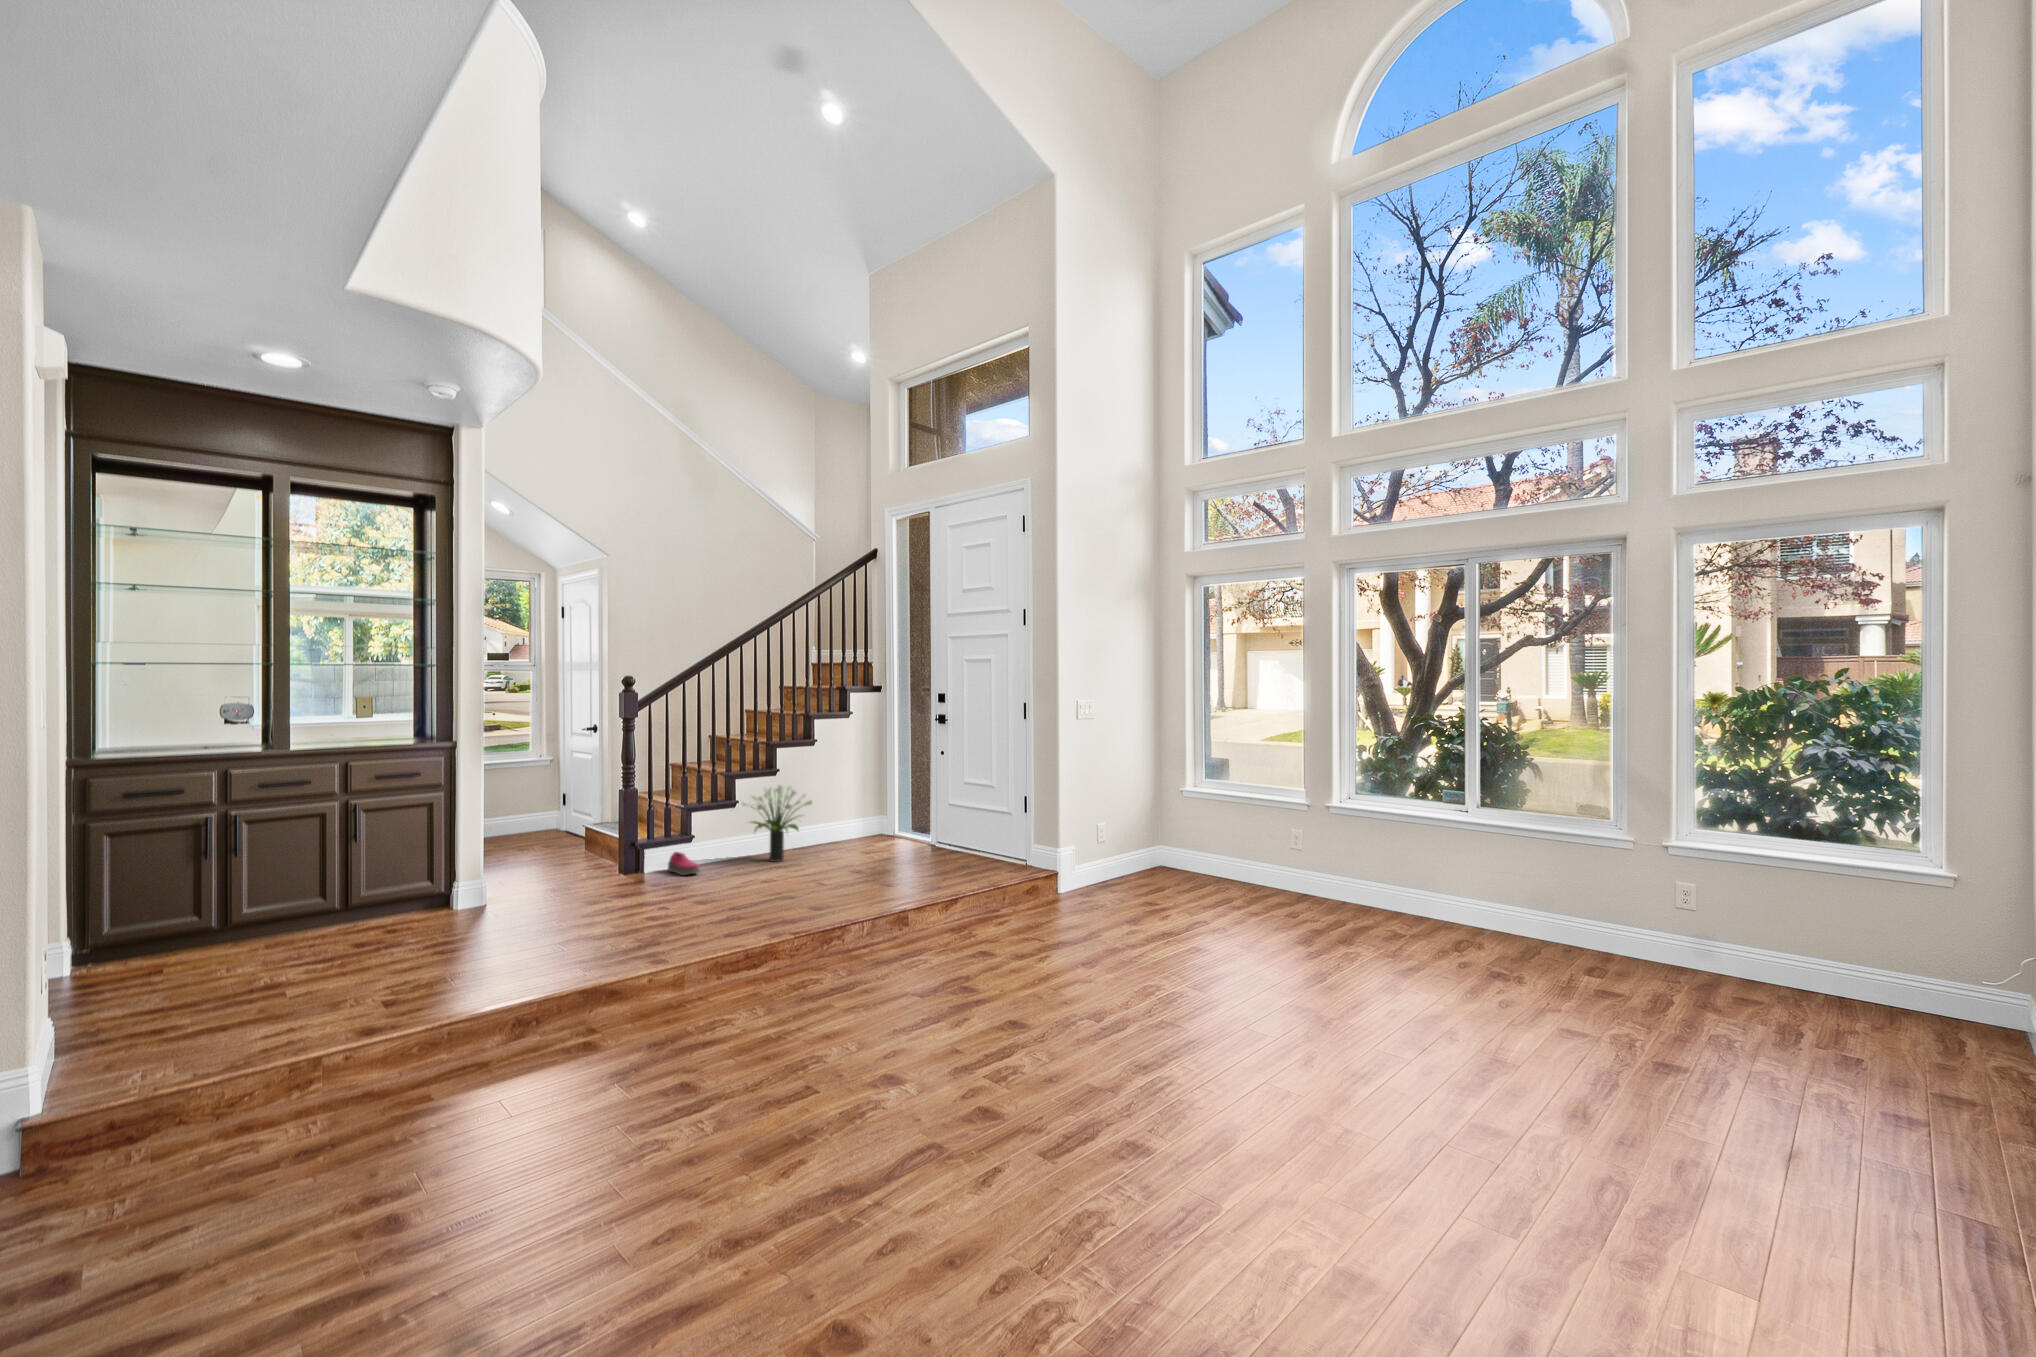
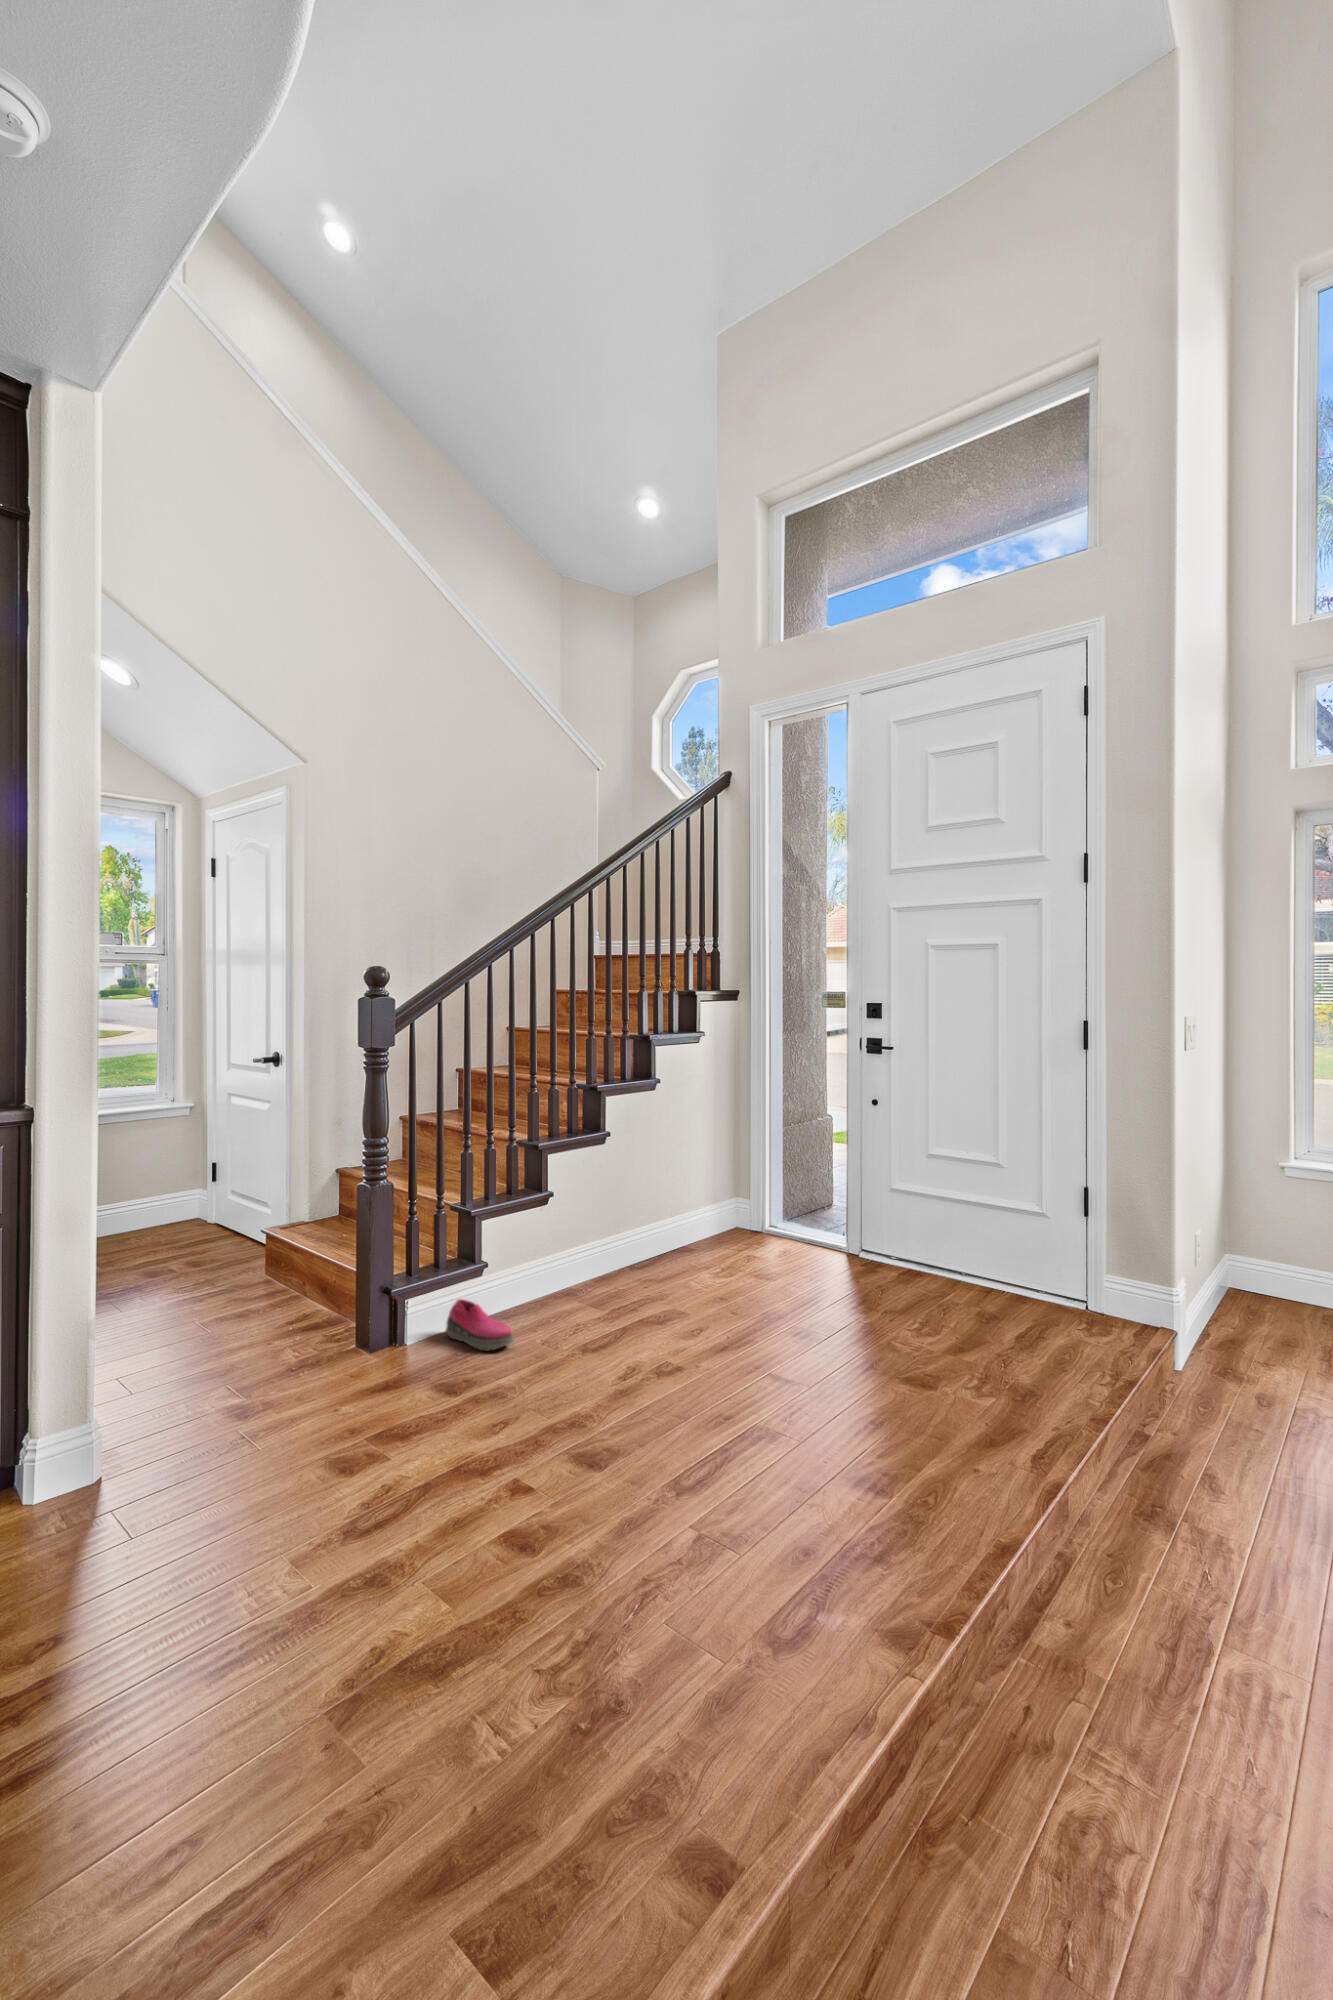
potted plant: present [741,785,812,862] -> none [567,1165,694,1305]

